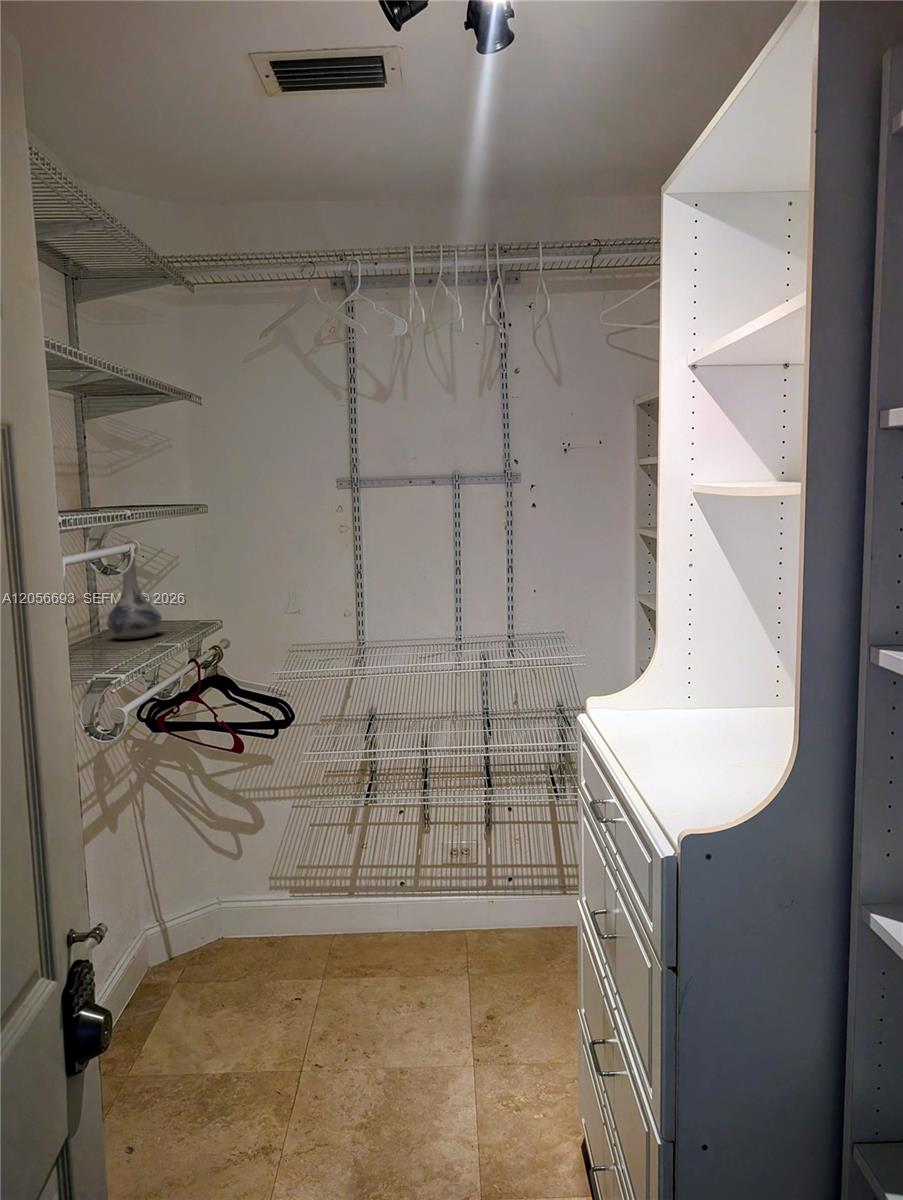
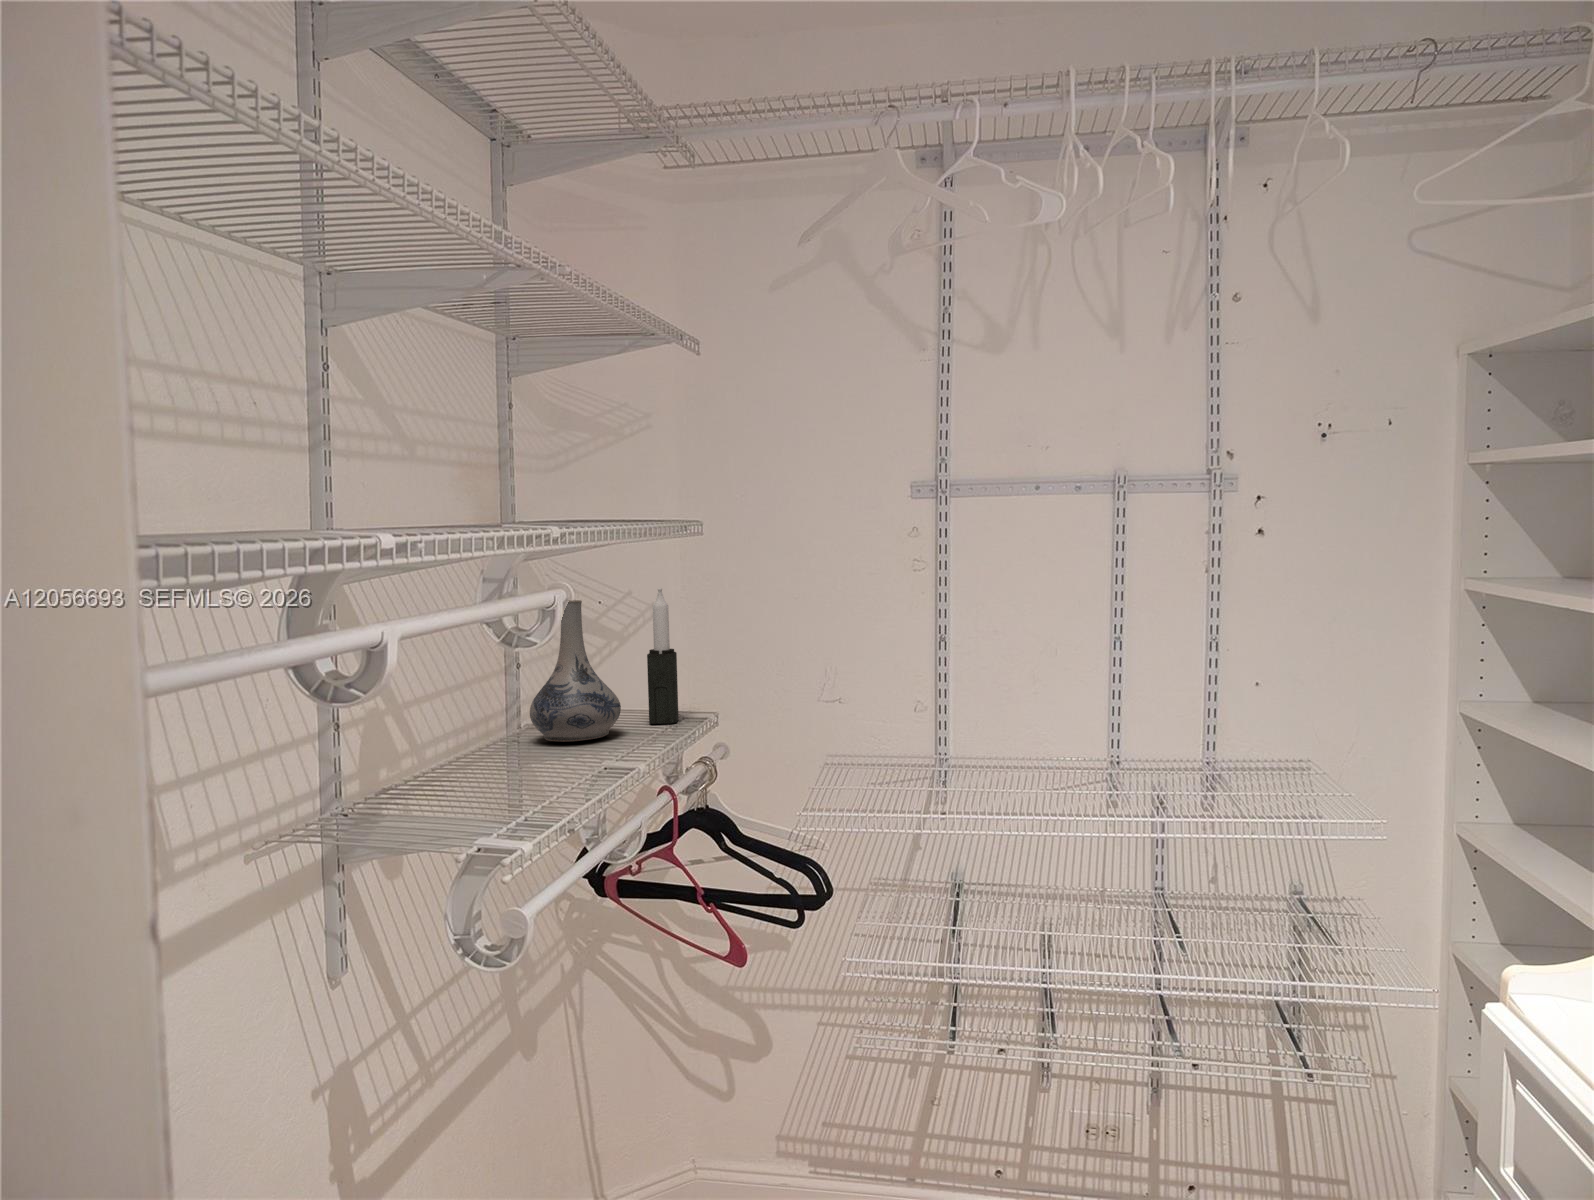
candle: none [176,547,197,628] -> present [647,587,679,724]

